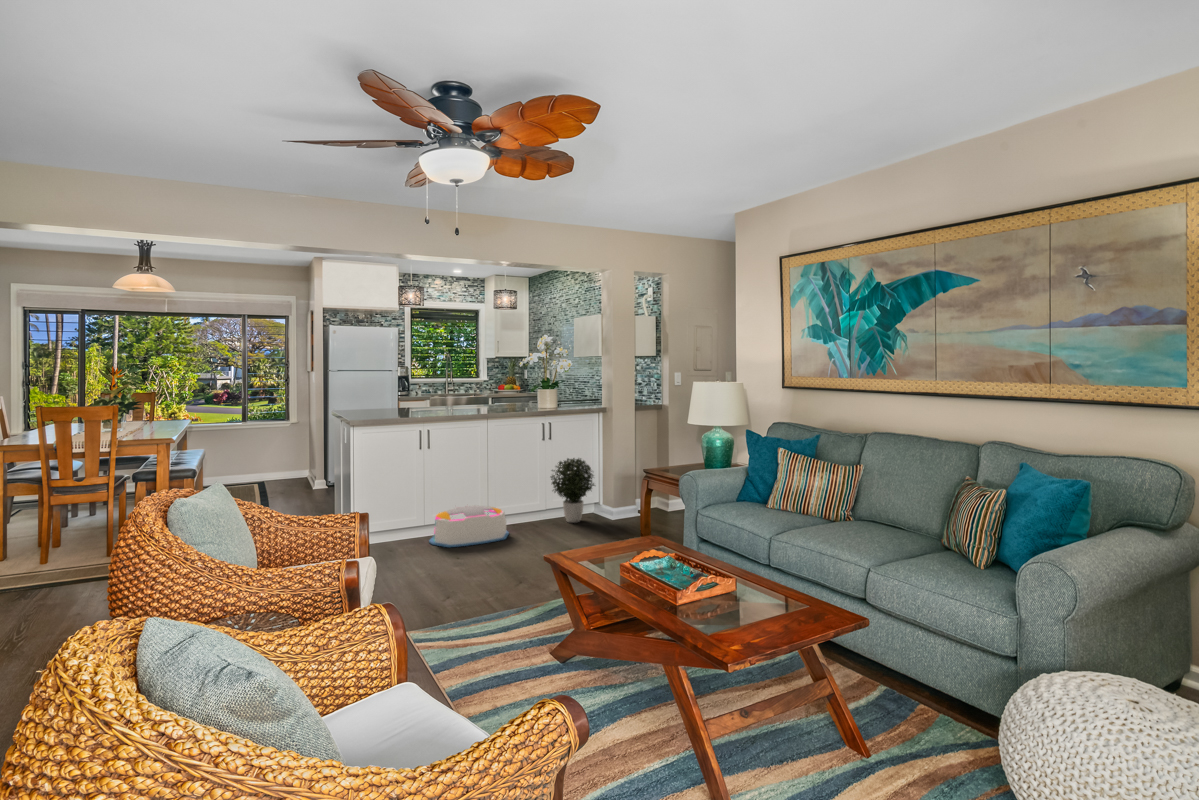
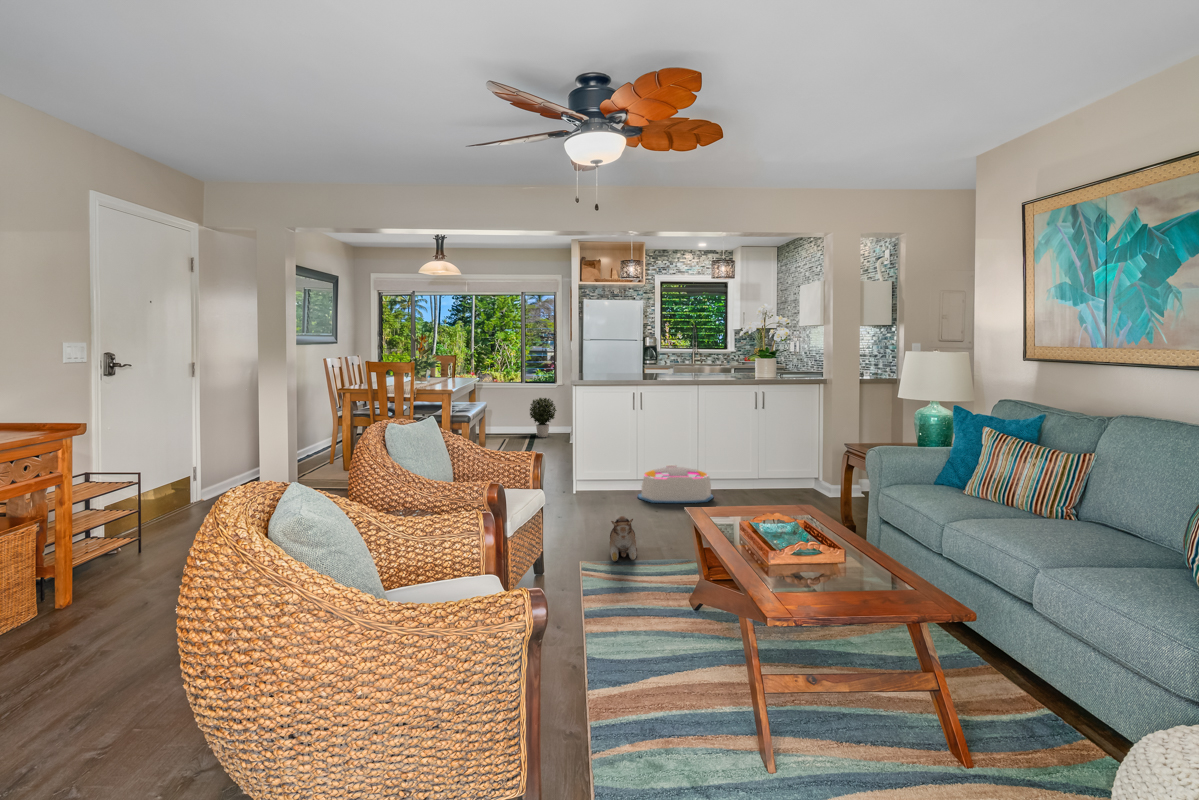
potted plant: present [551,458,595,523] -> present [530,398,557,437]
plush toy: none [439,572,473,624] -> present [610,516,637,561]

